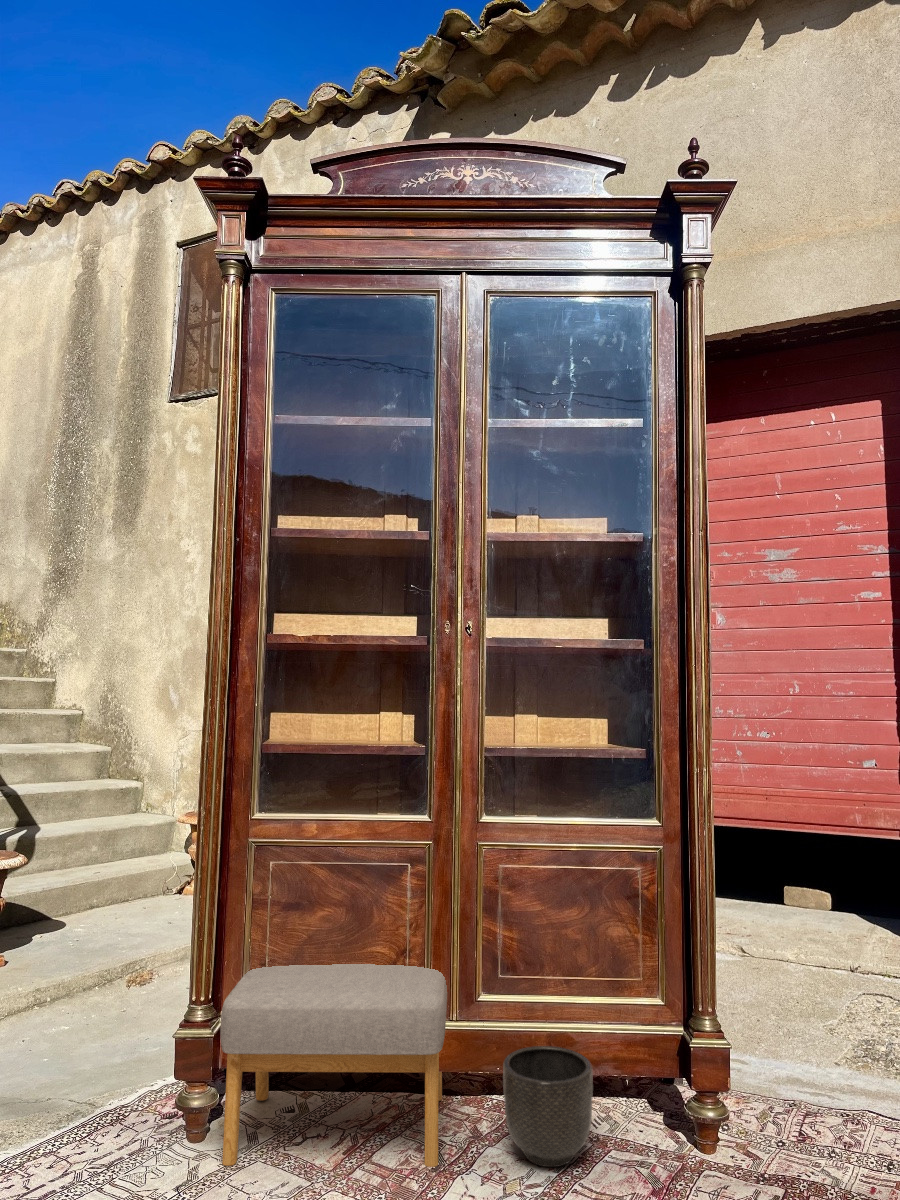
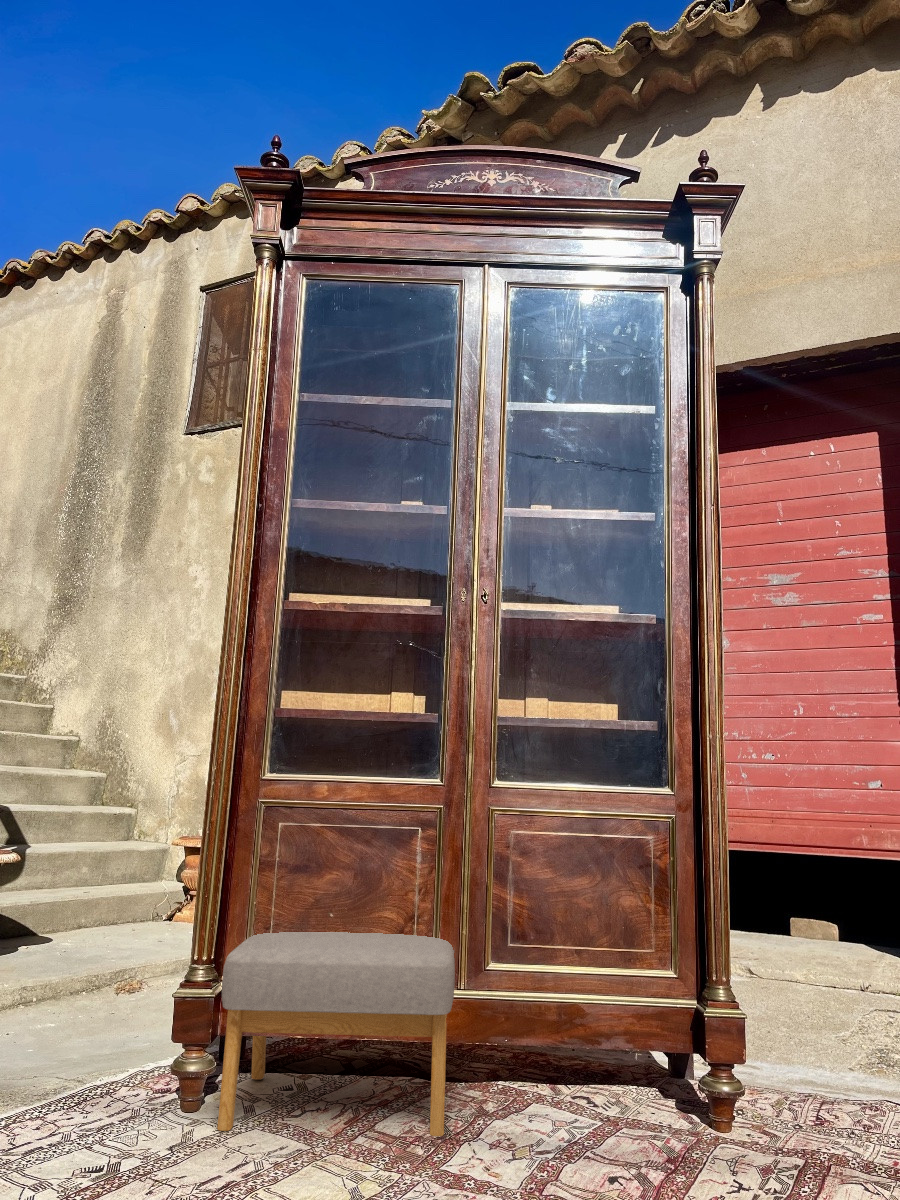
planter: present [503,1046,593,1167] -> none [513,1018,605,1139]

